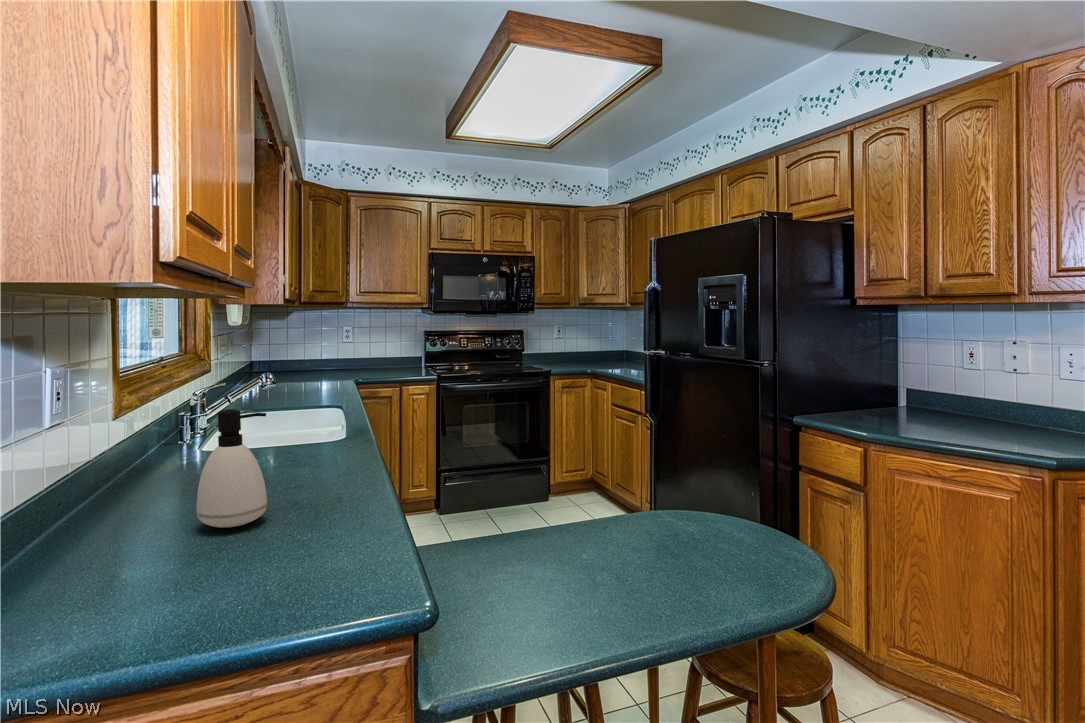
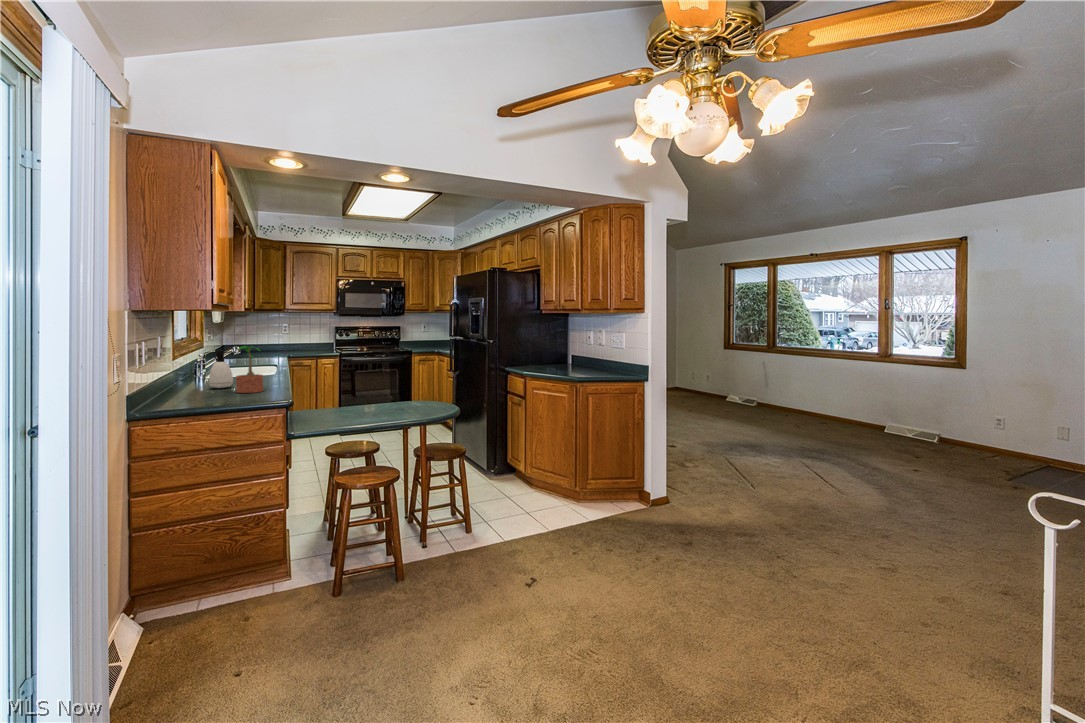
potted plant: none [269,404,365,575] -> present [236,346,263,393]

